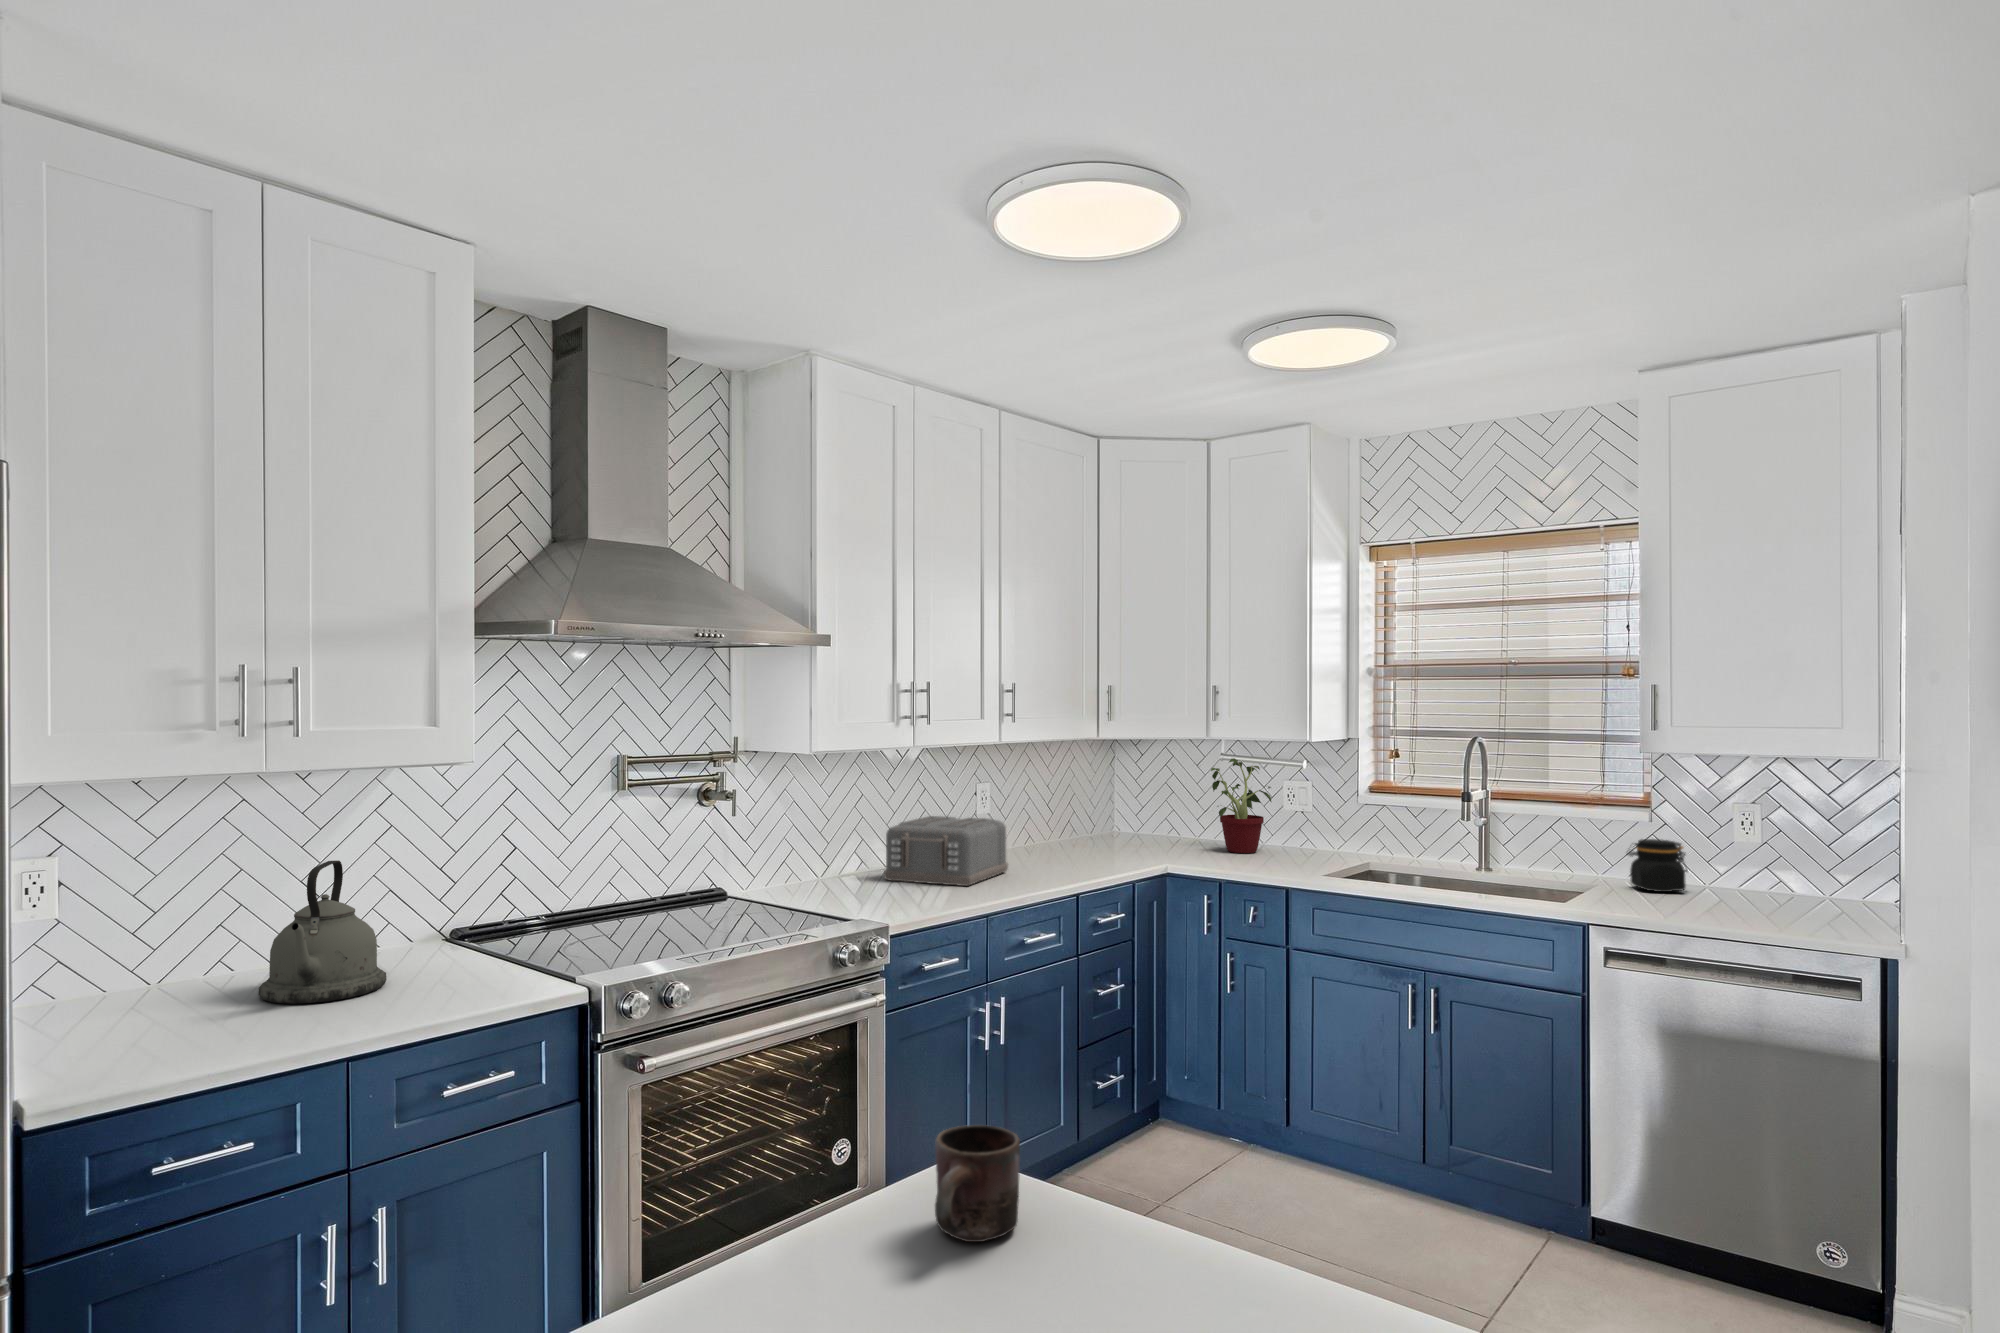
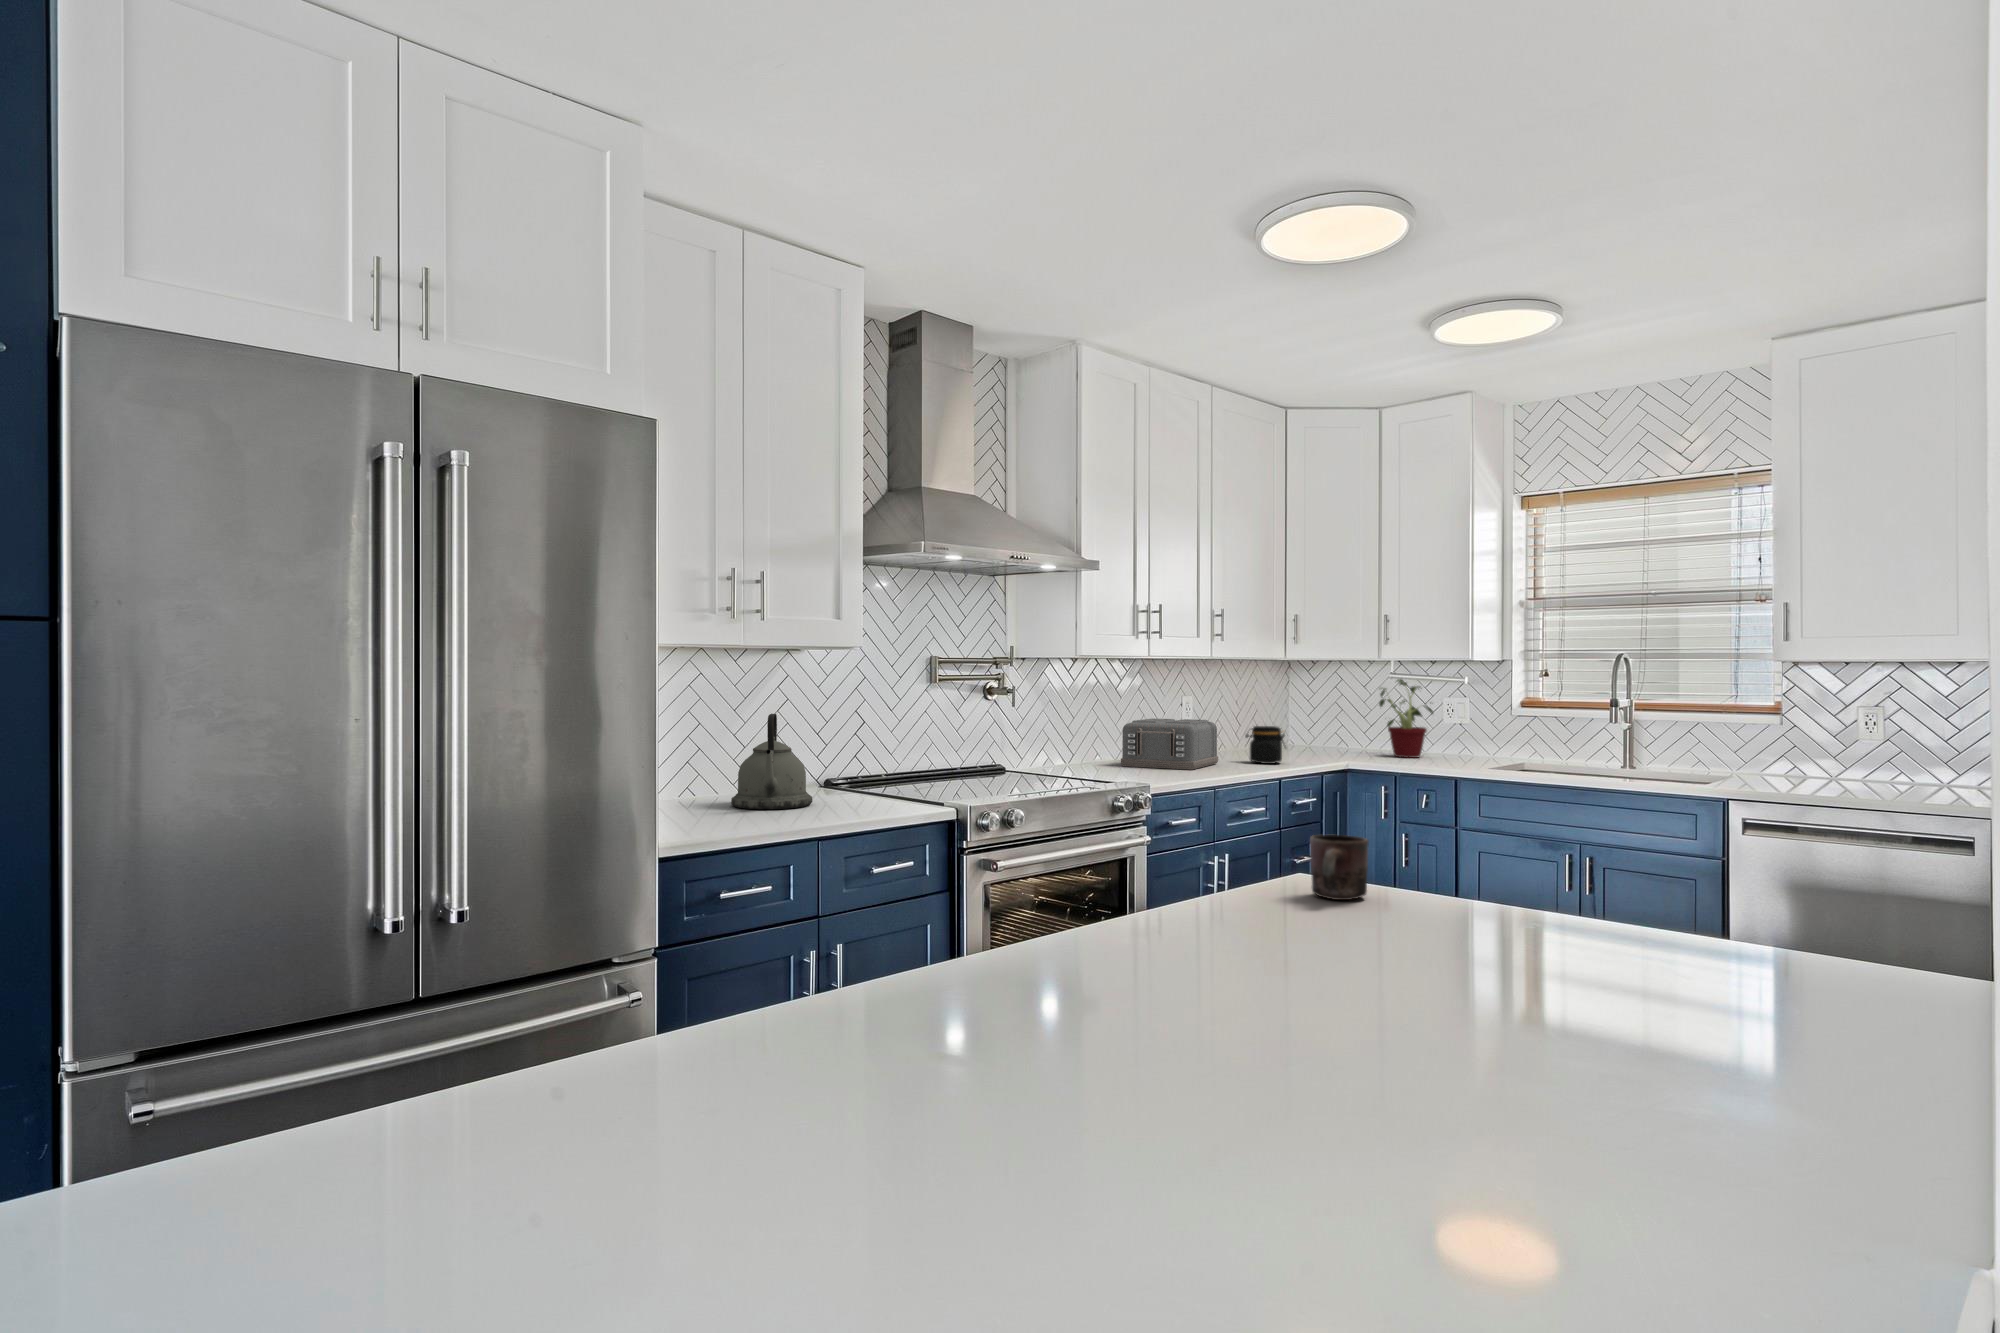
jar: present [1627,839,1688,892] -> present [1246,726,1285,764]

